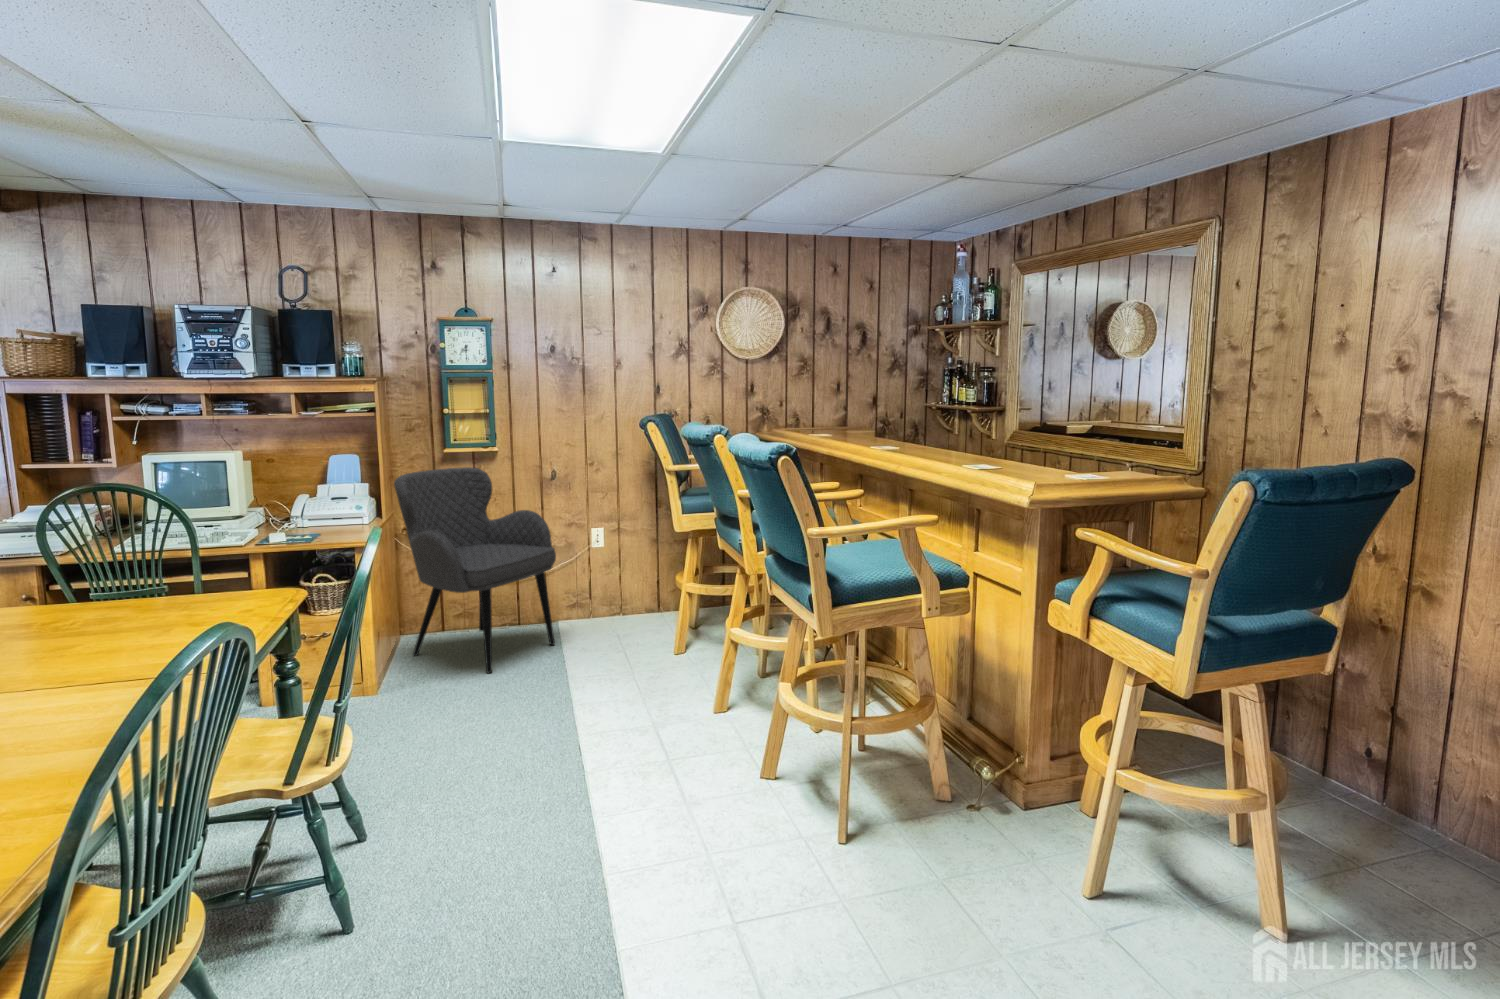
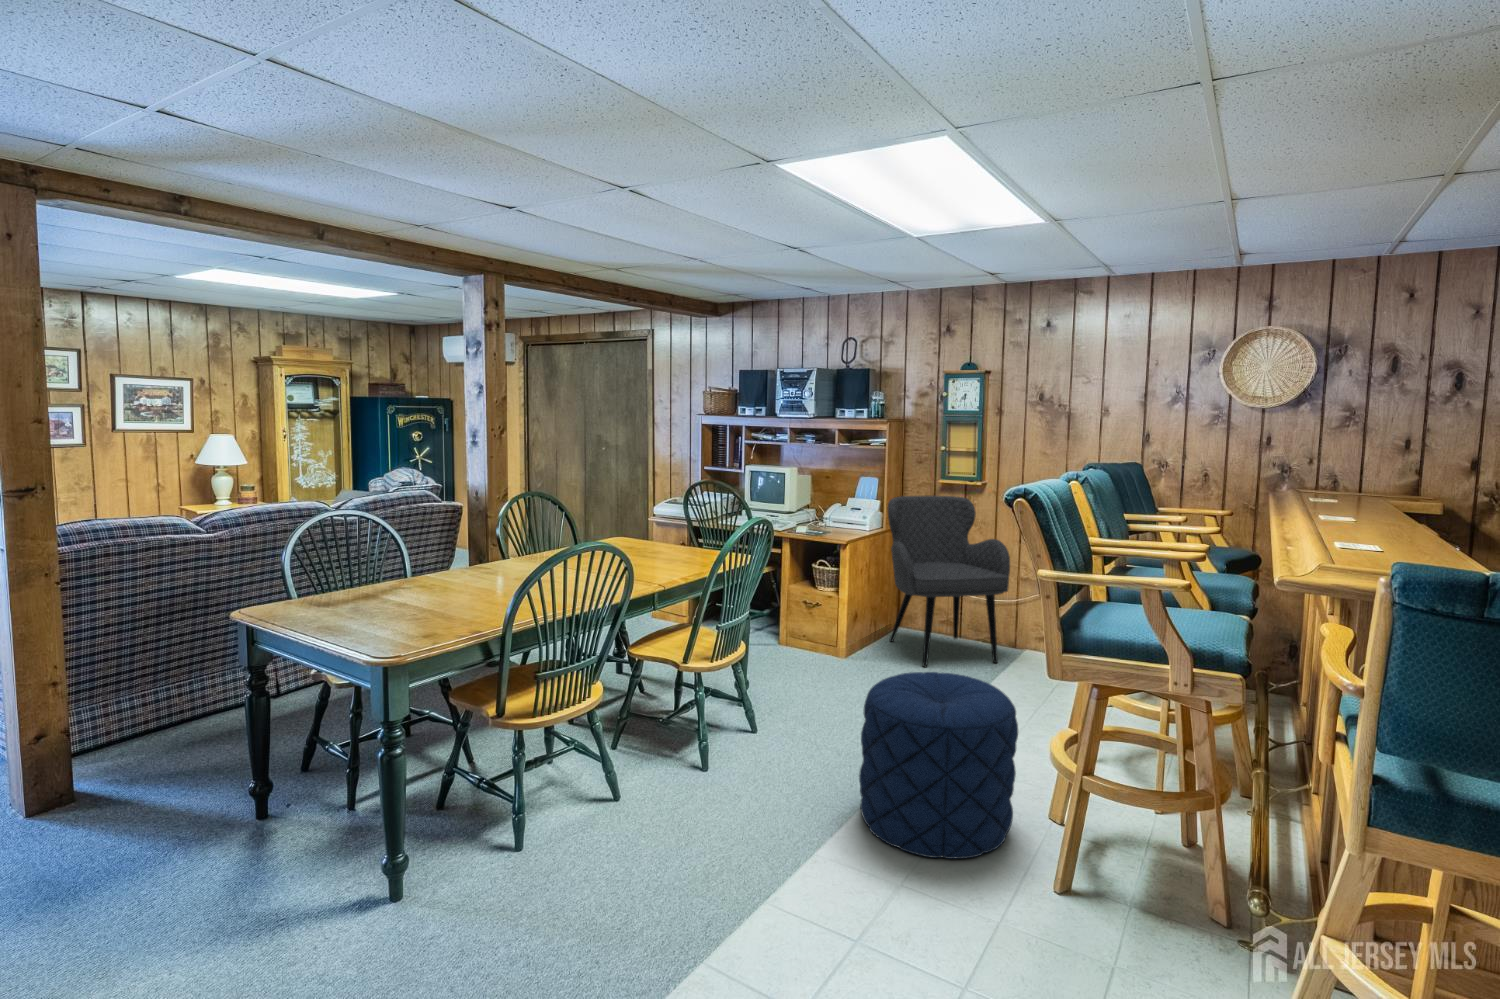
pouf: none [625,666,808,900] -> present [859,672,1018,859]

